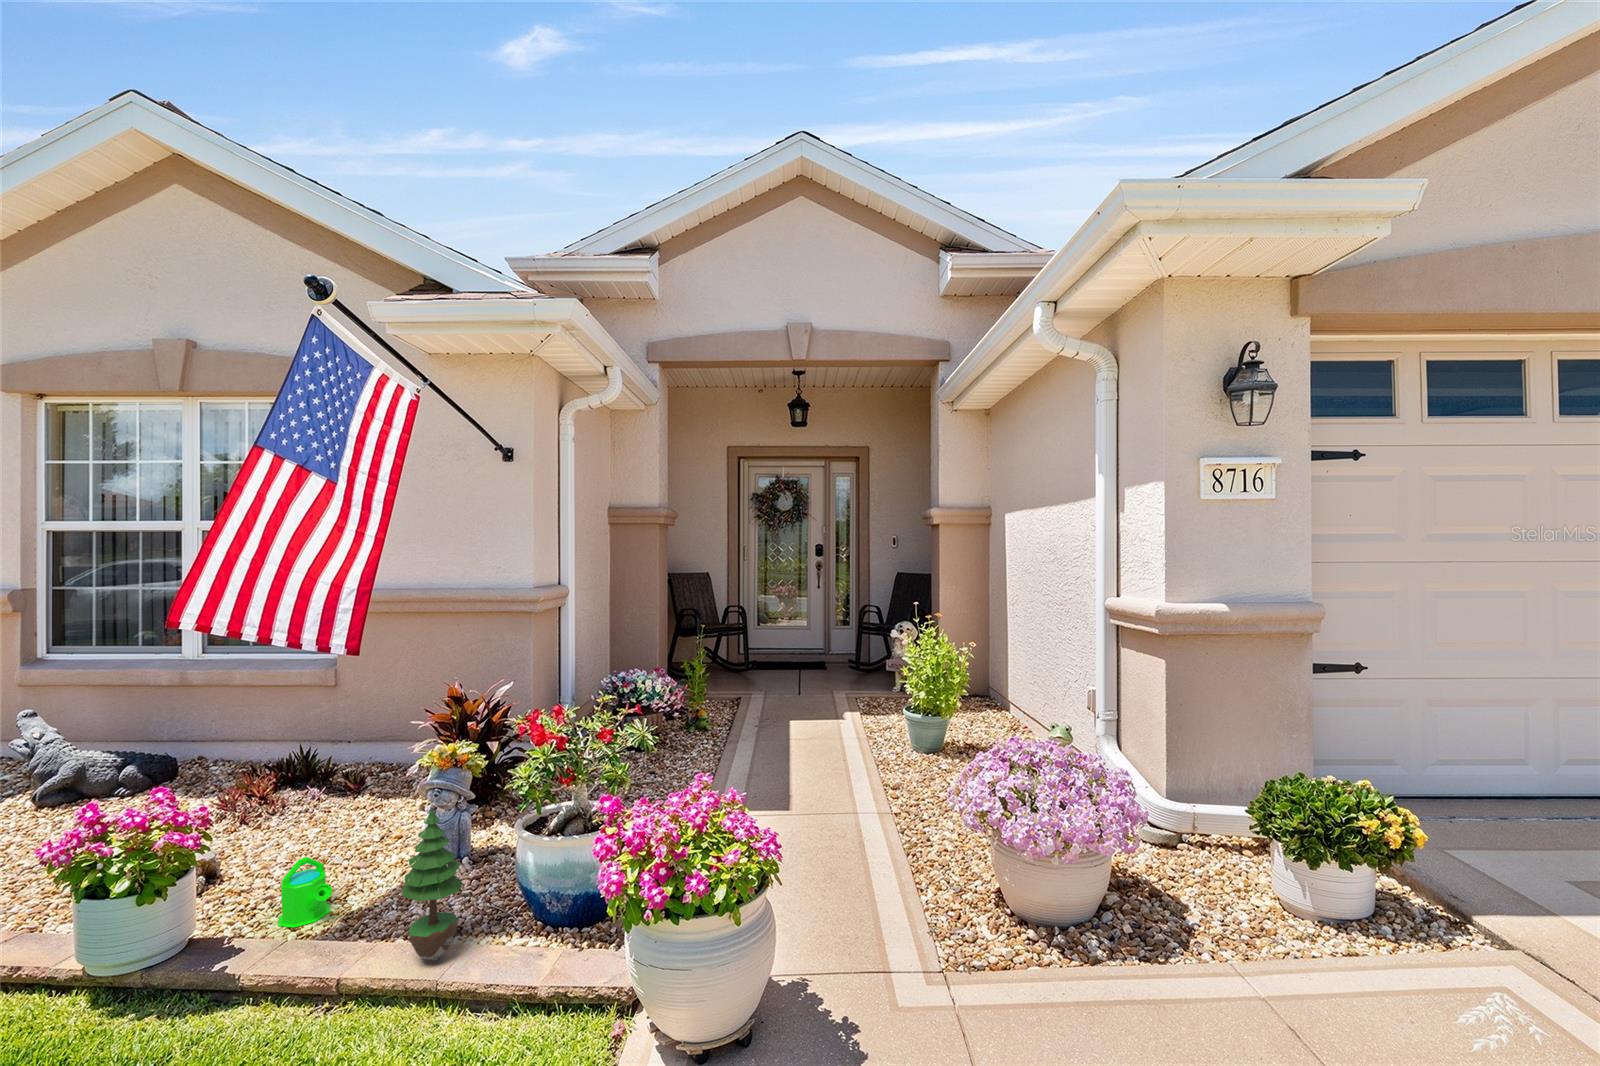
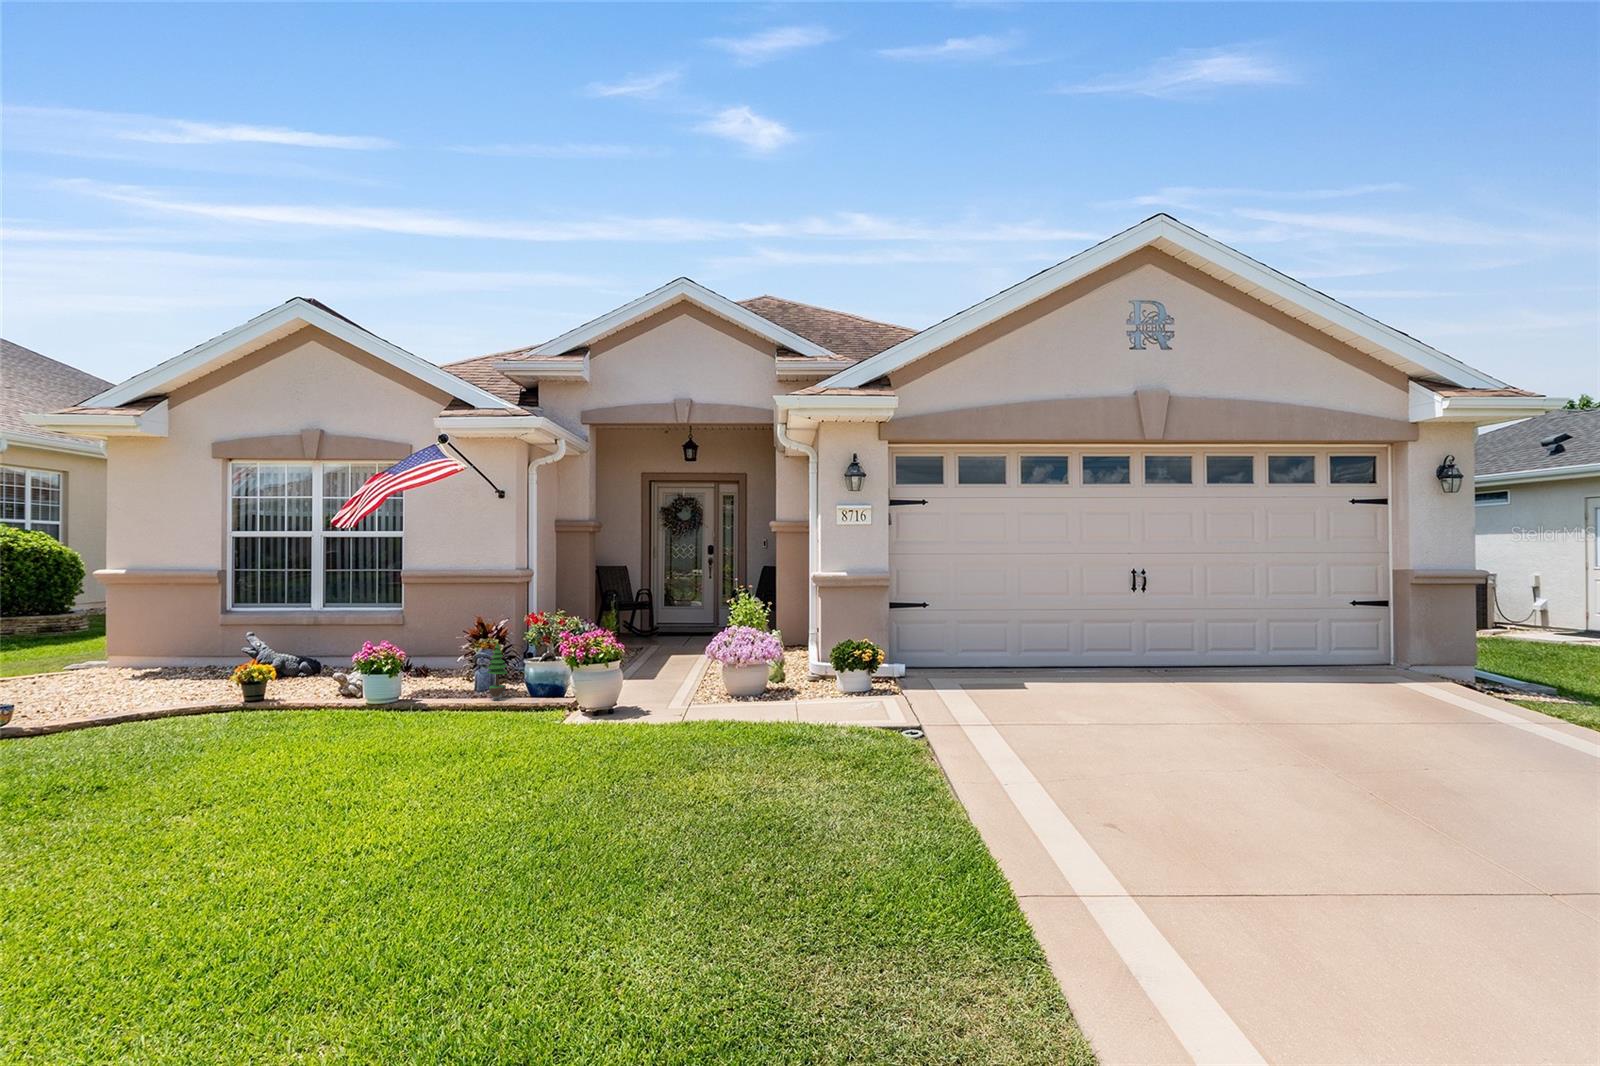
watering can: present [278,857,332,928] -> none [429,671,452,696]

